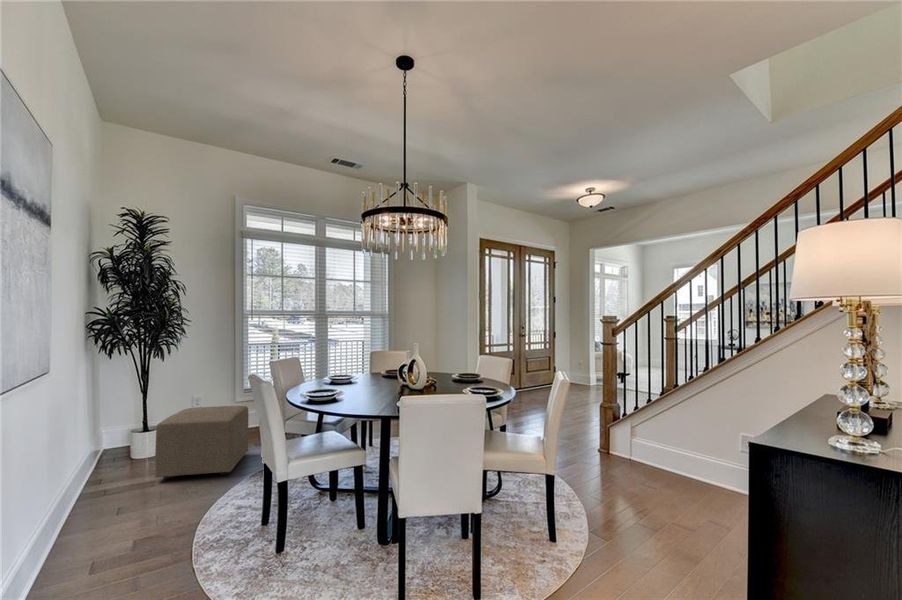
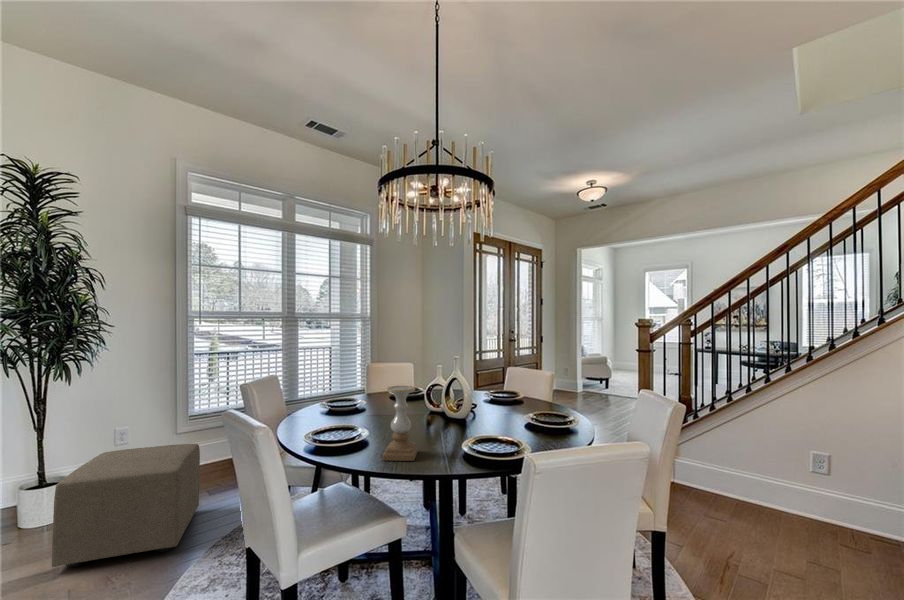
candle holder: none [341,362,367,409] -> present [383,386,418,461]

